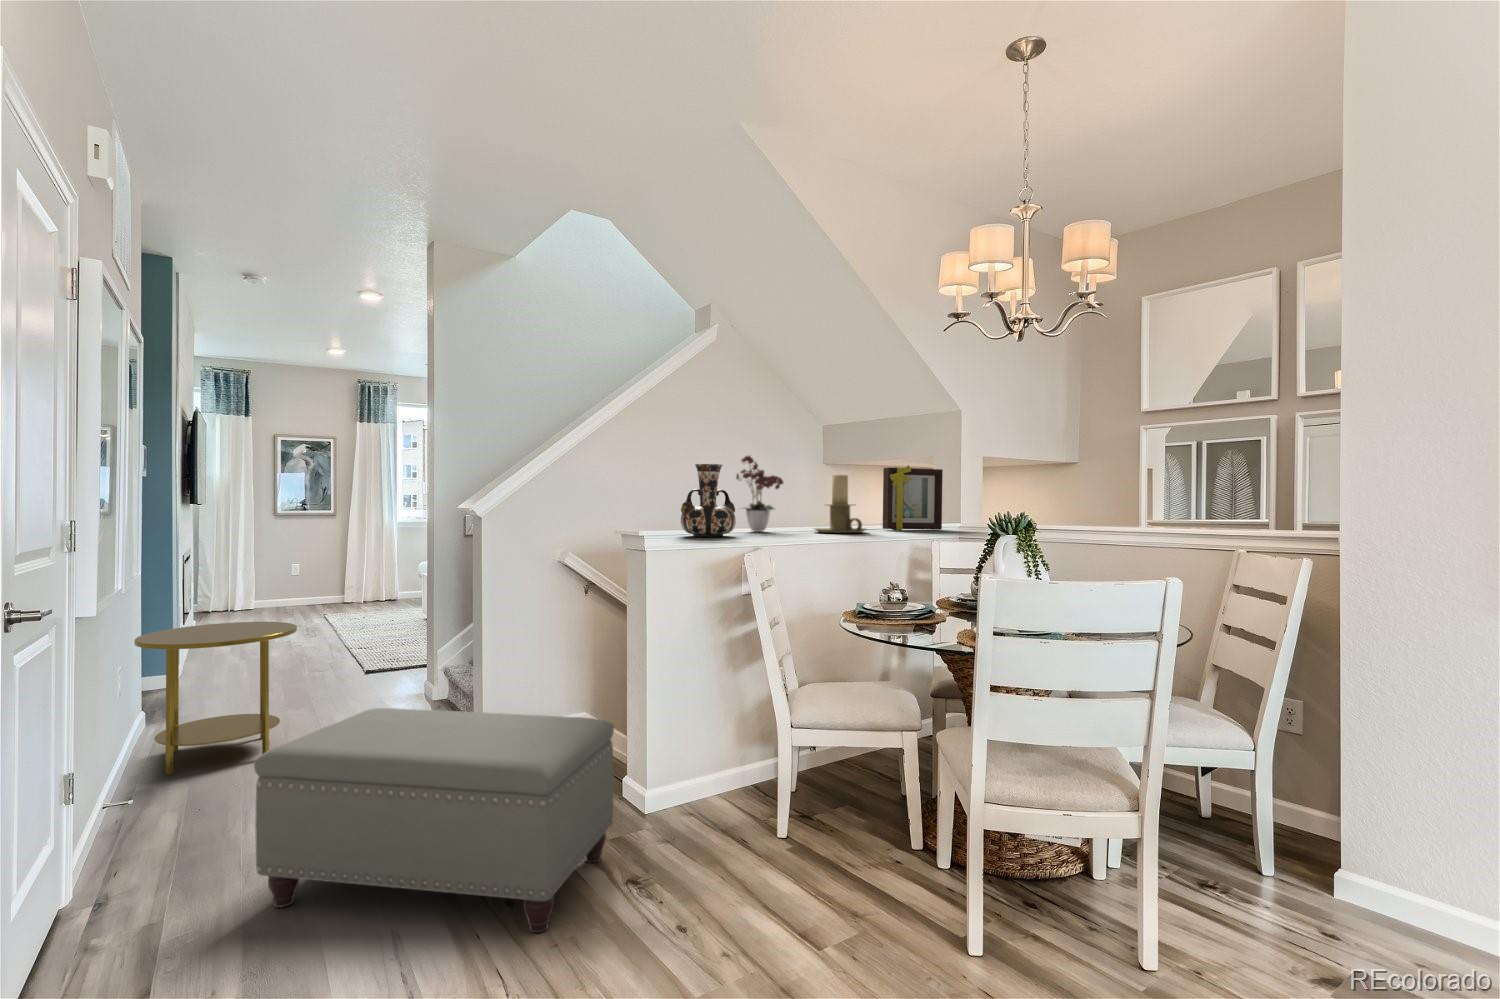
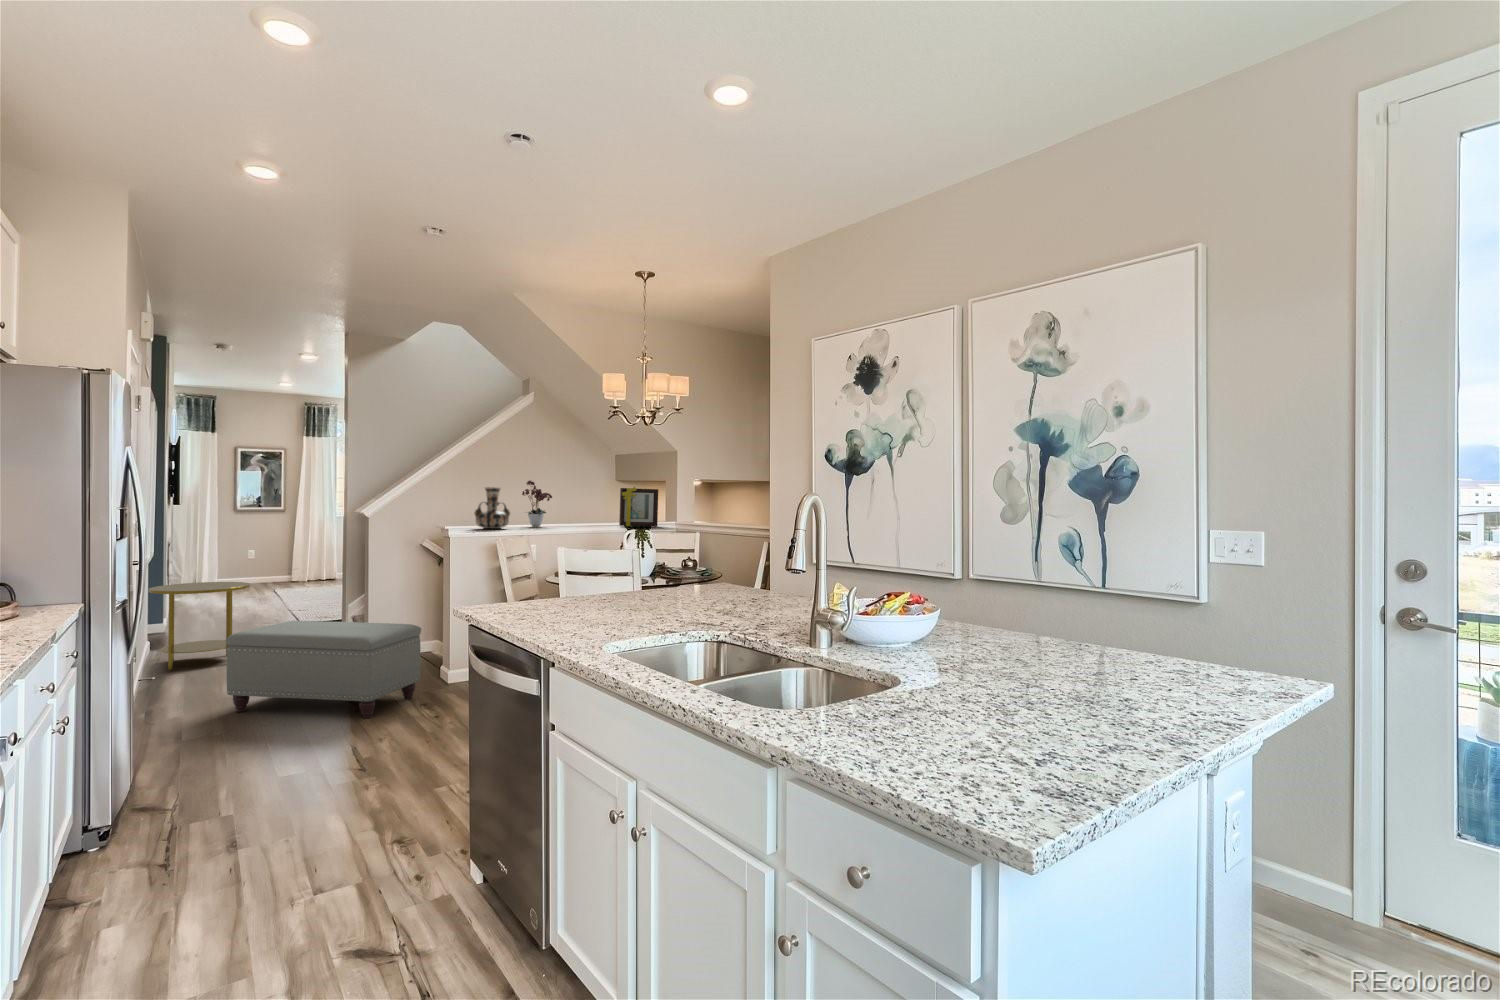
candle holder: present [815,475,866,533] -> none [566,493,600,528]

